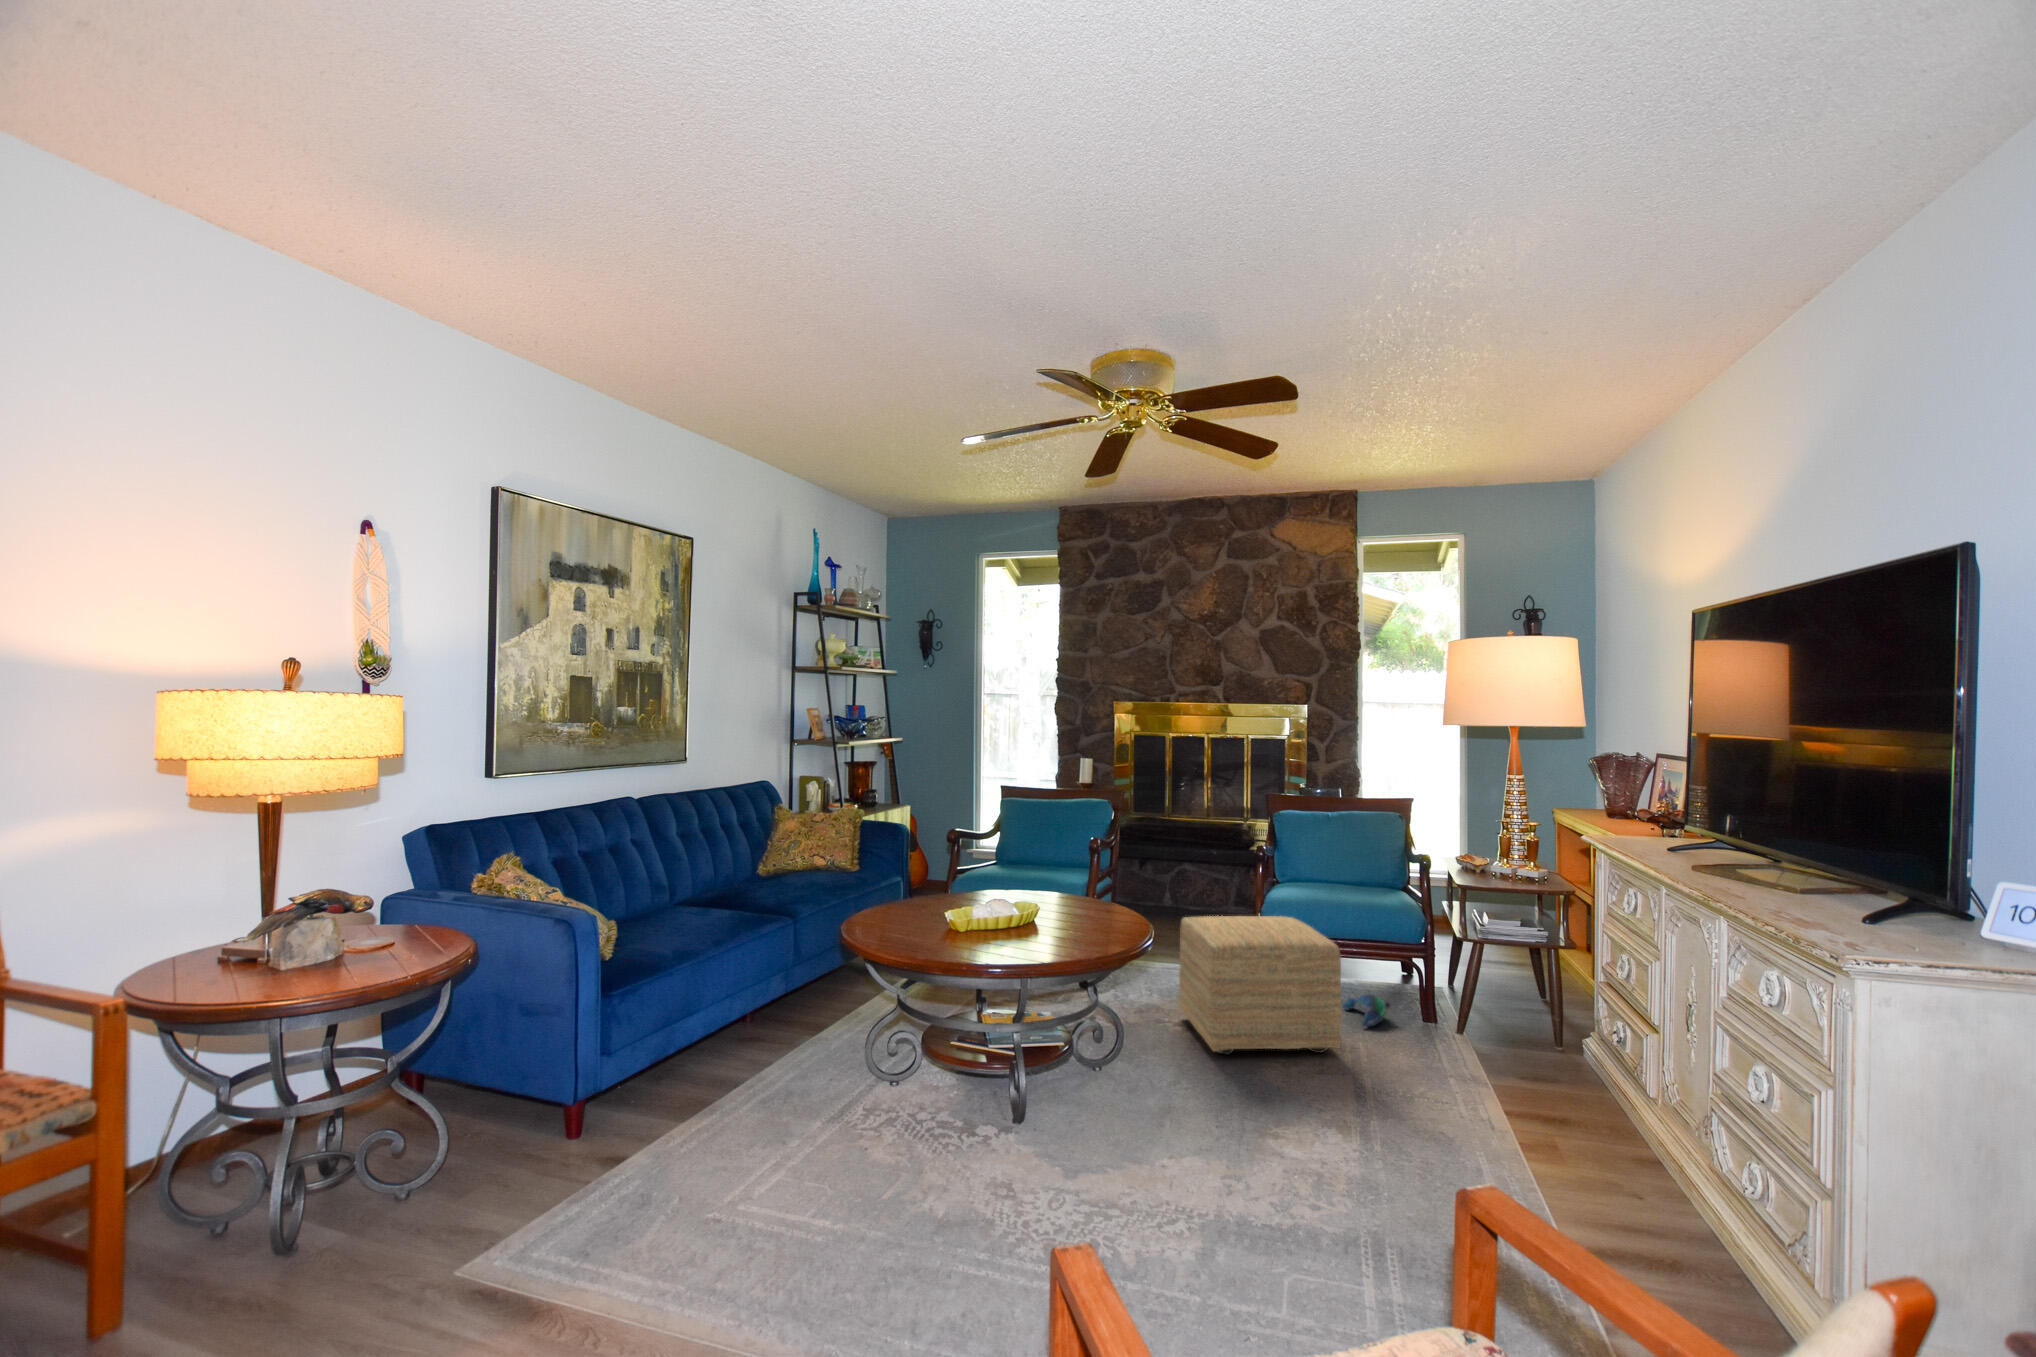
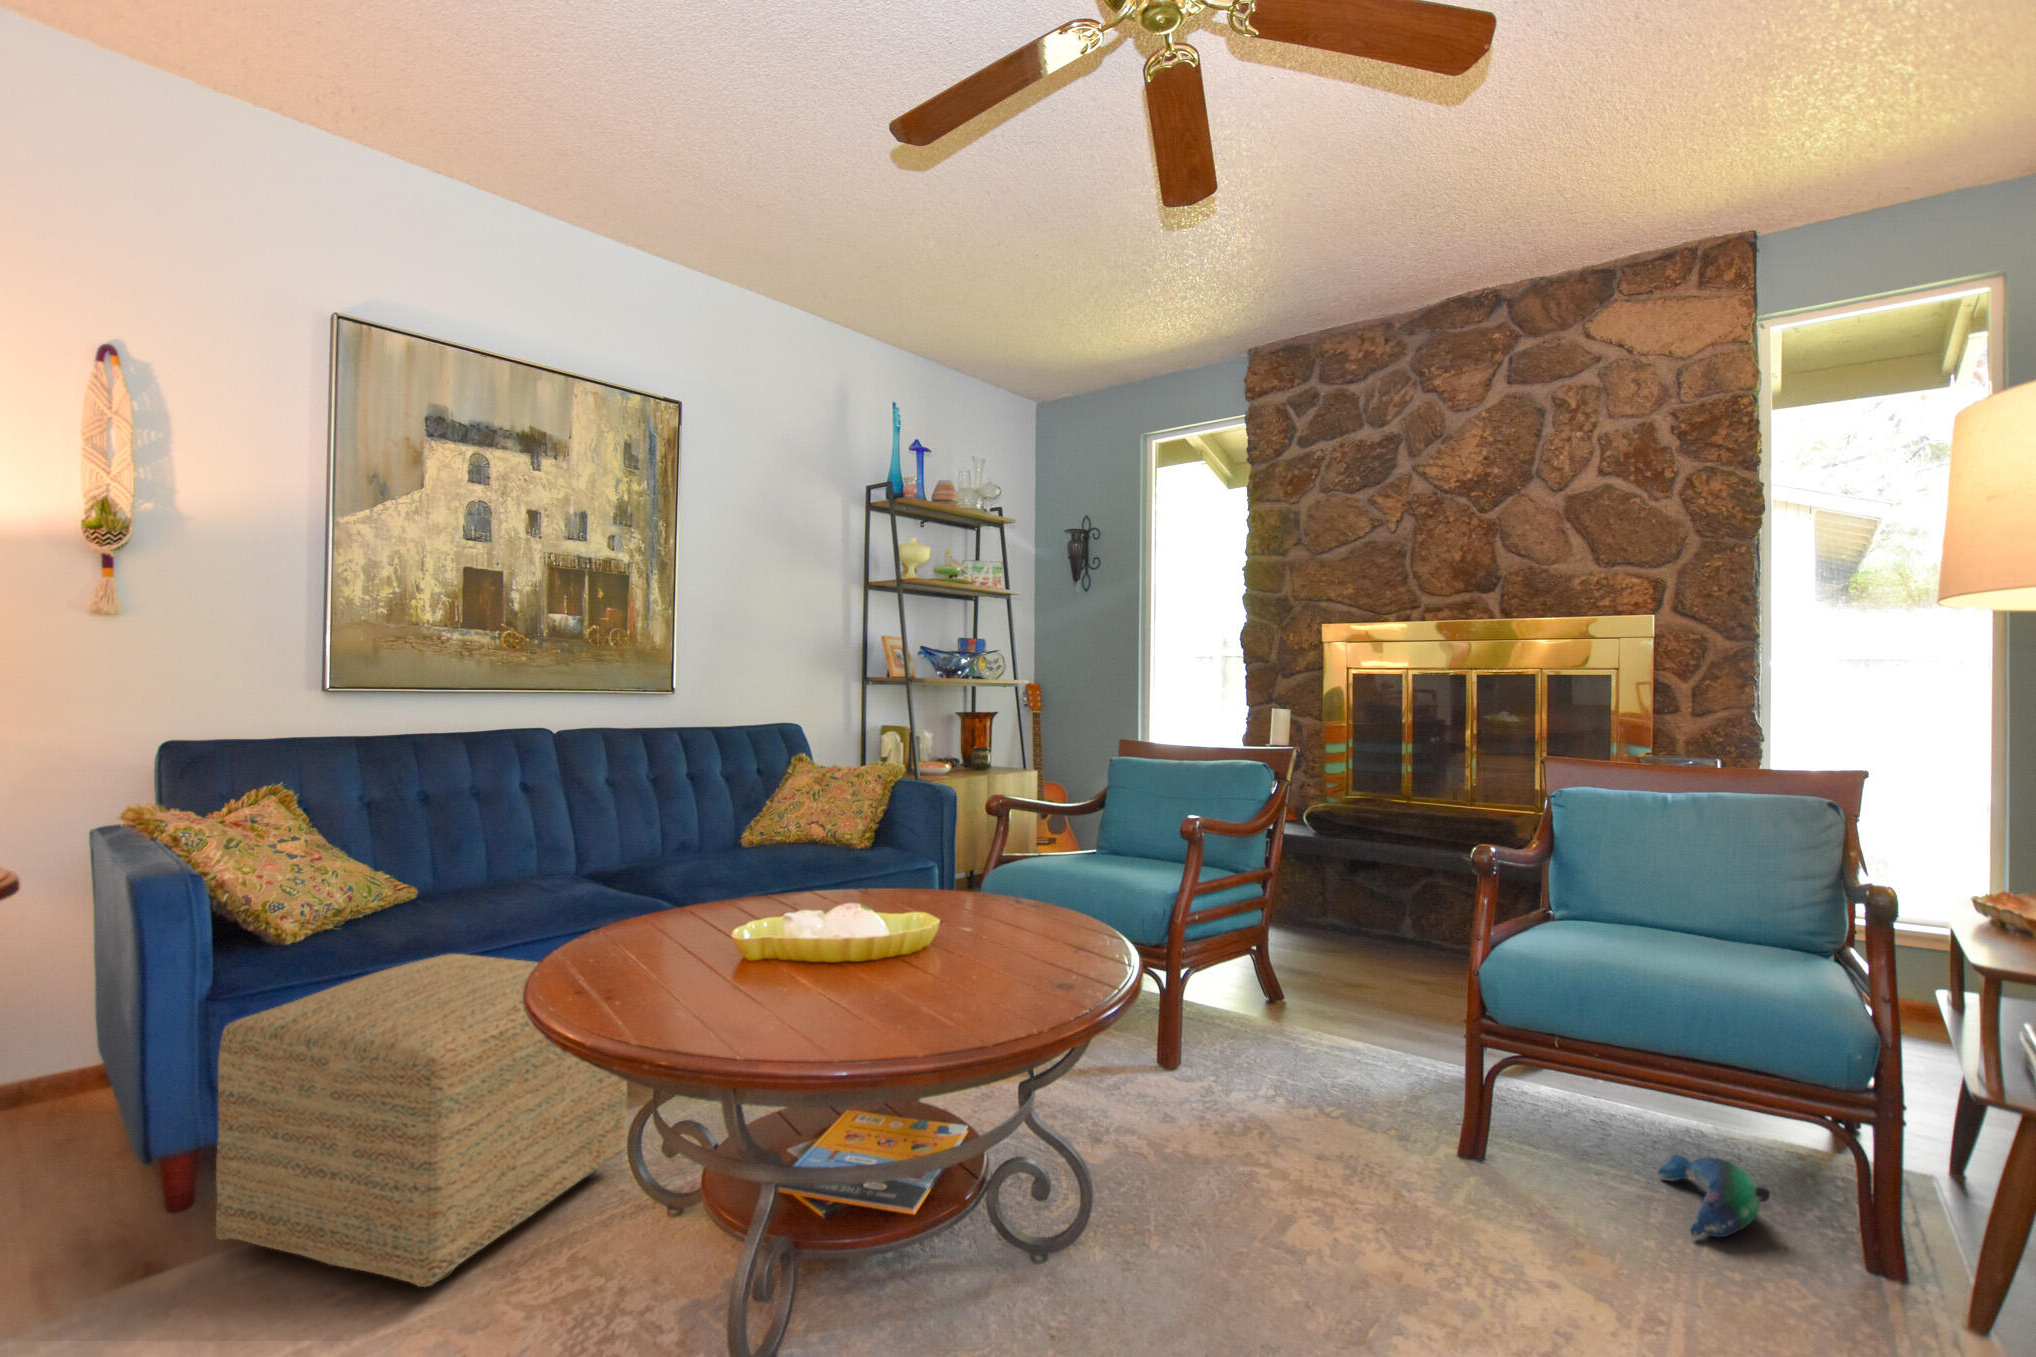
ottoman: present [1179,916,1342,1055] -> present [216,954,627,1287]

